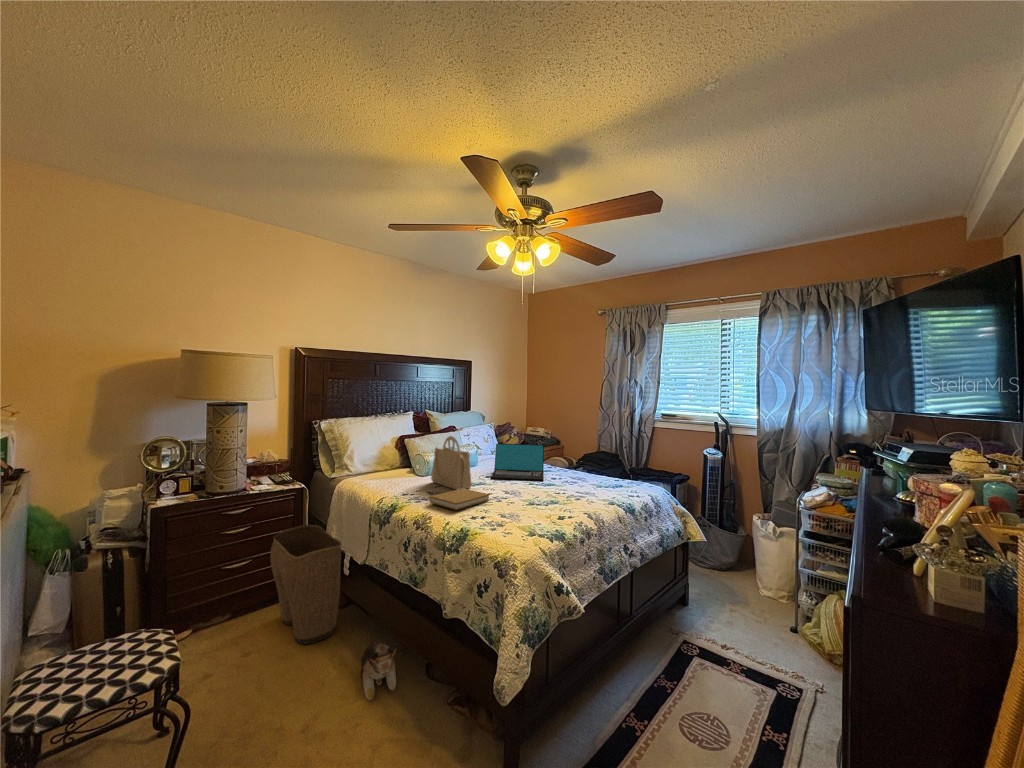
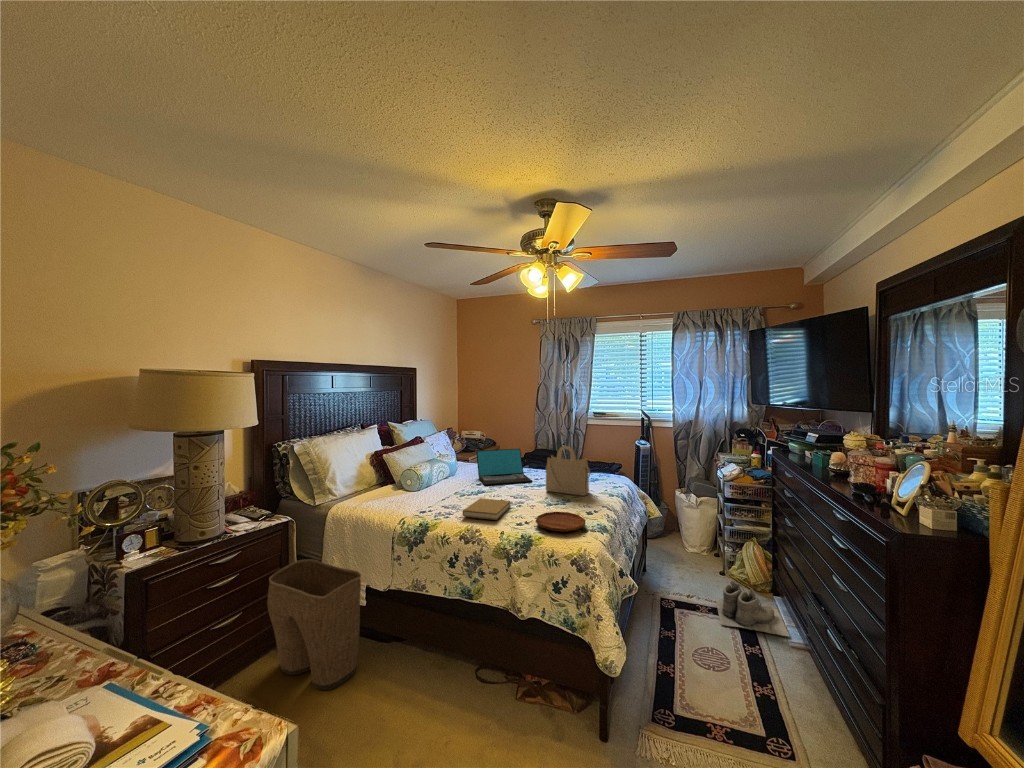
handbag: present [431,436,472,490] -> present [546,446,590,496]
tray: none [487,510,542,531] -> present [536,512,585,532]
boots: none [746,640,851,737] -> present [716,581,790,637]
plush toy: present [360,641,397,701] -> none [409,661,471,720]

